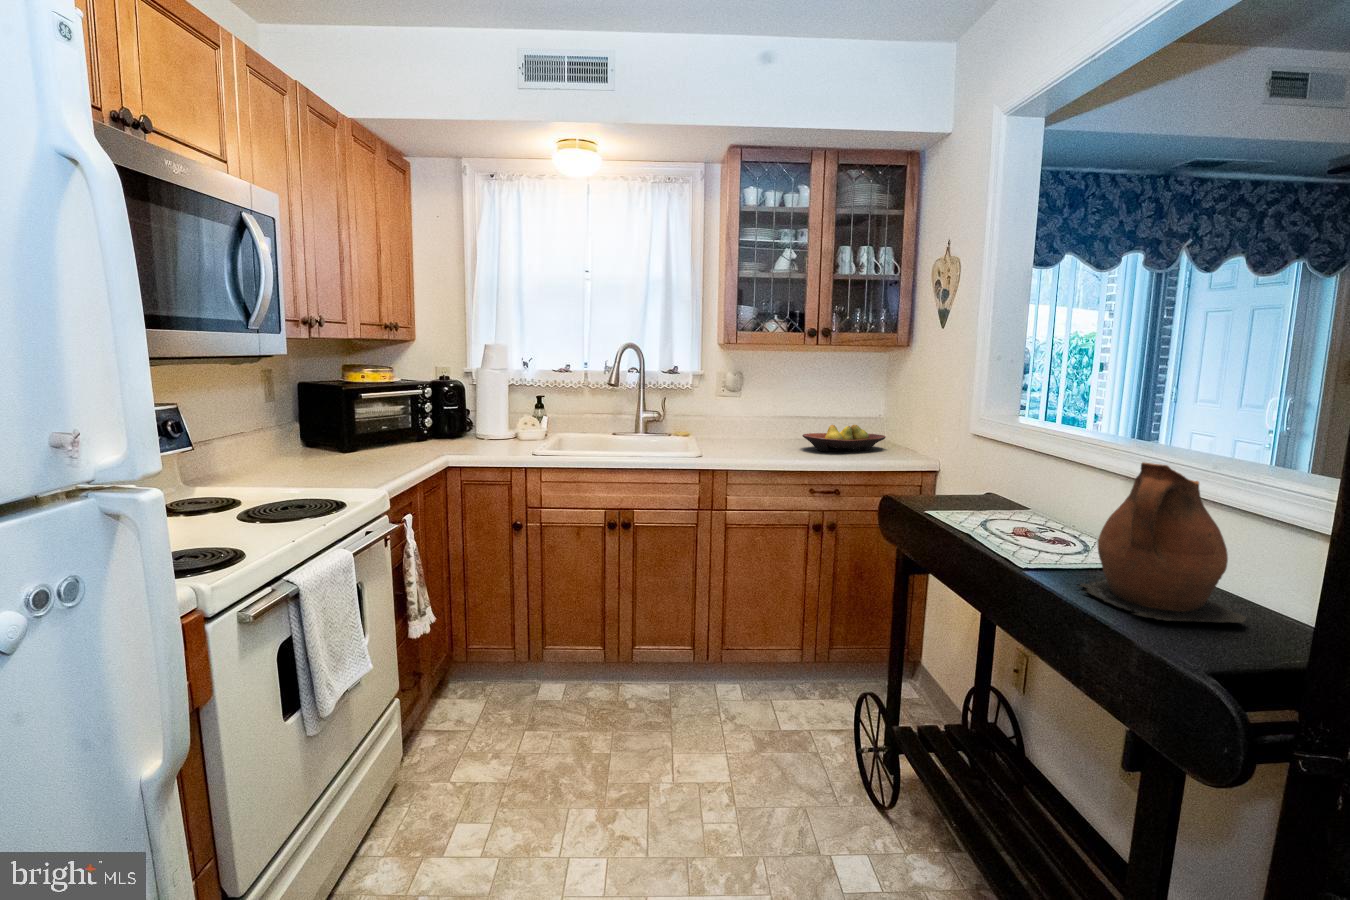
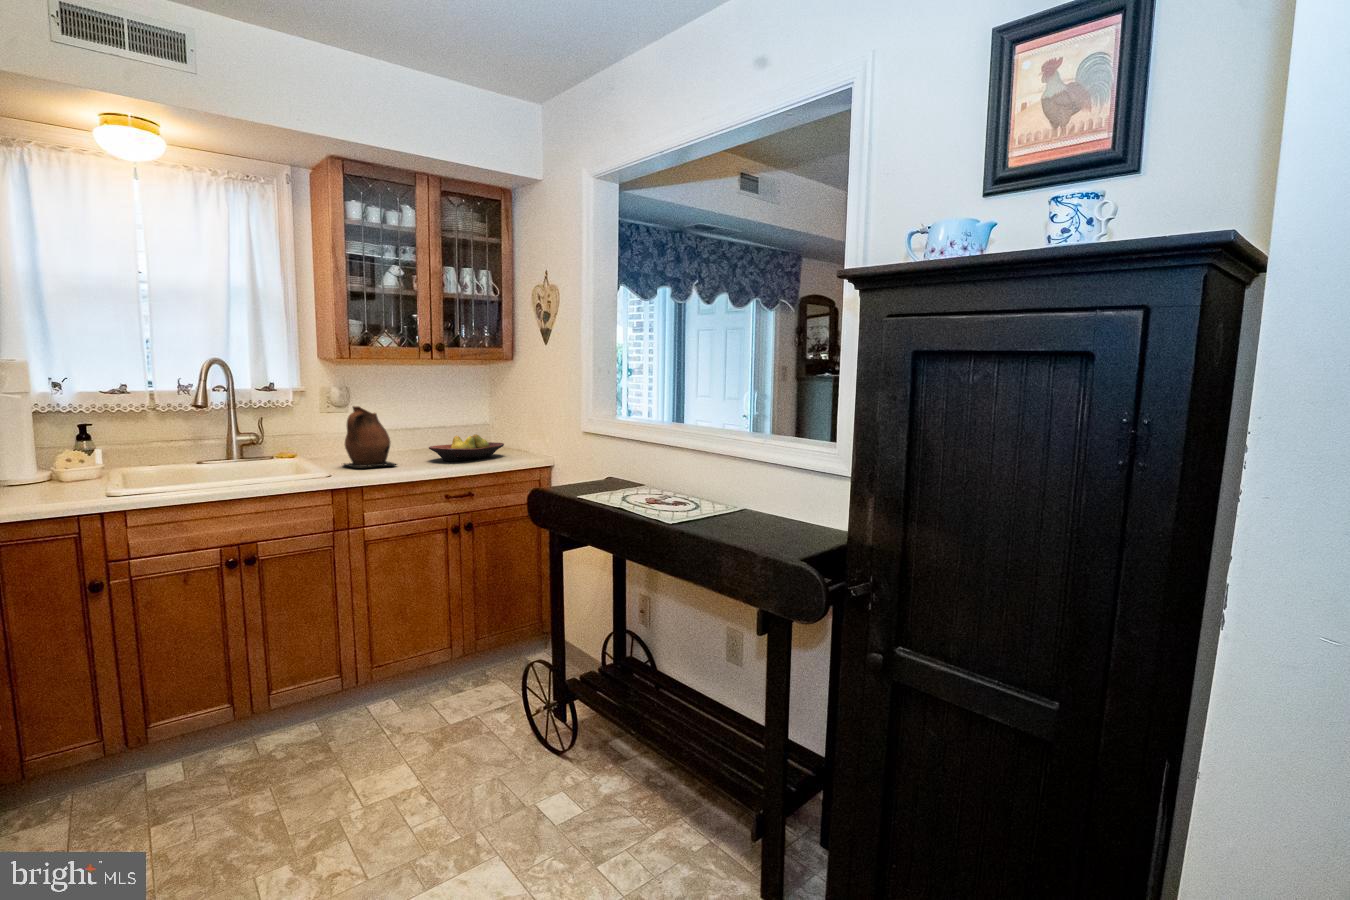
ceramic pitcher: present [1081,462,1247,624] -> present [344,406,396,467]

